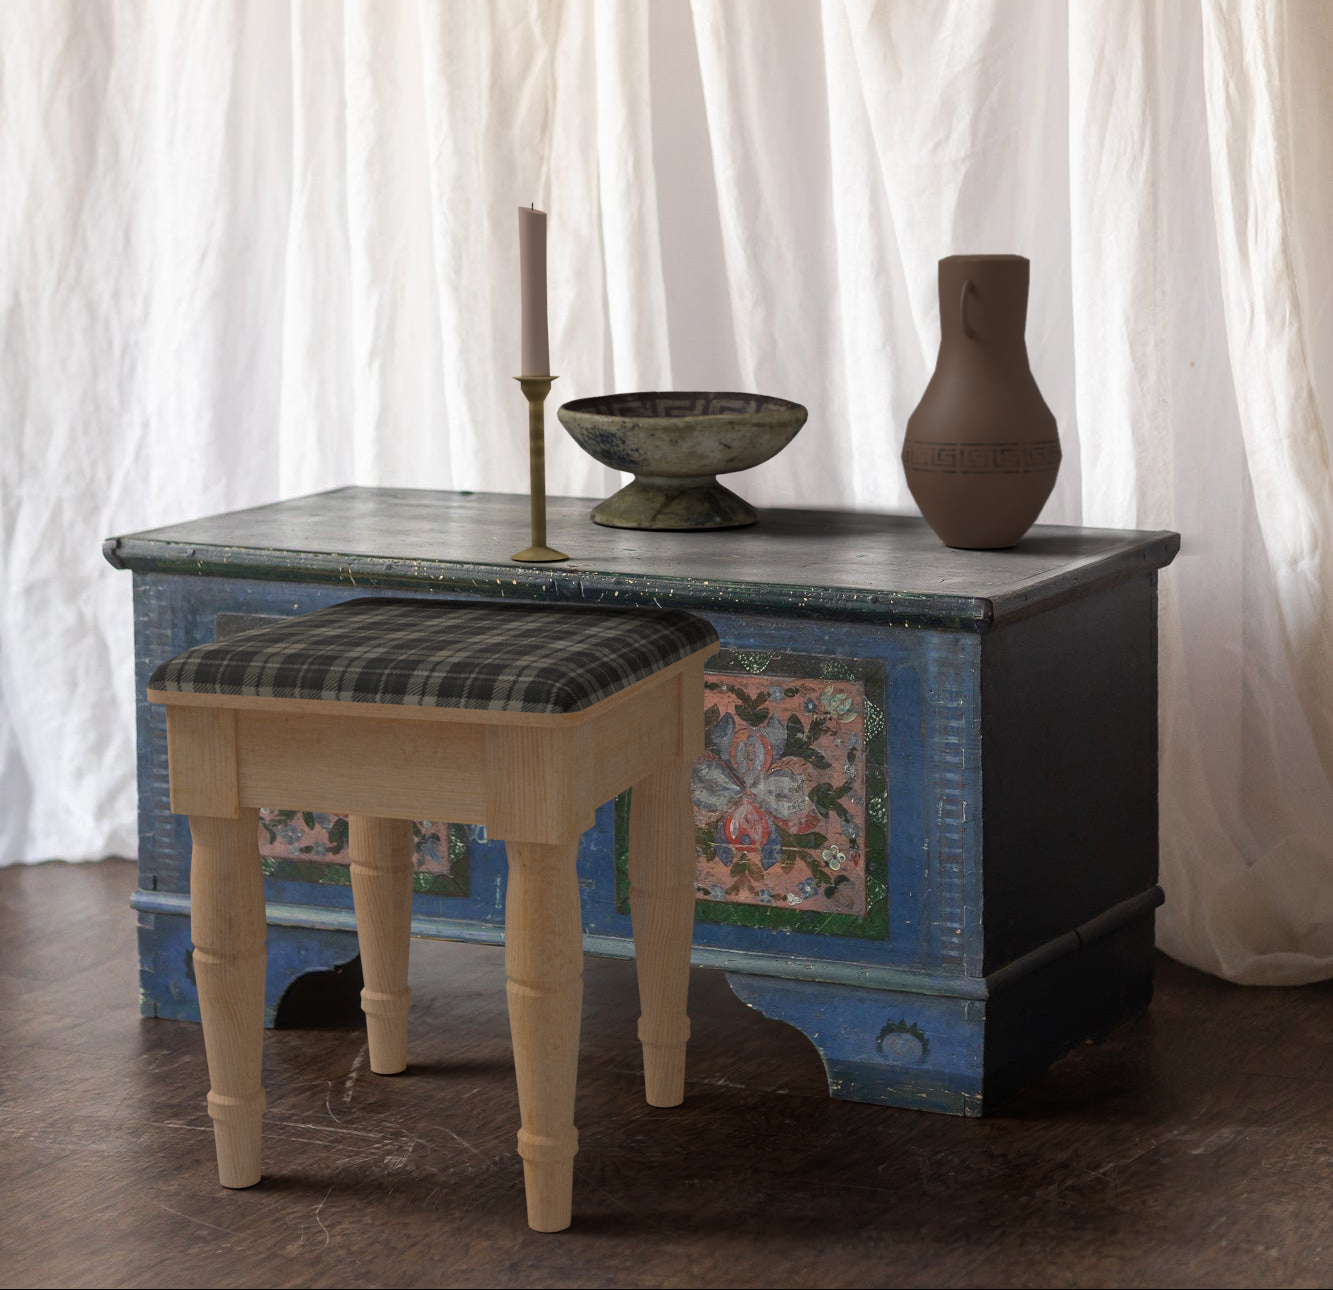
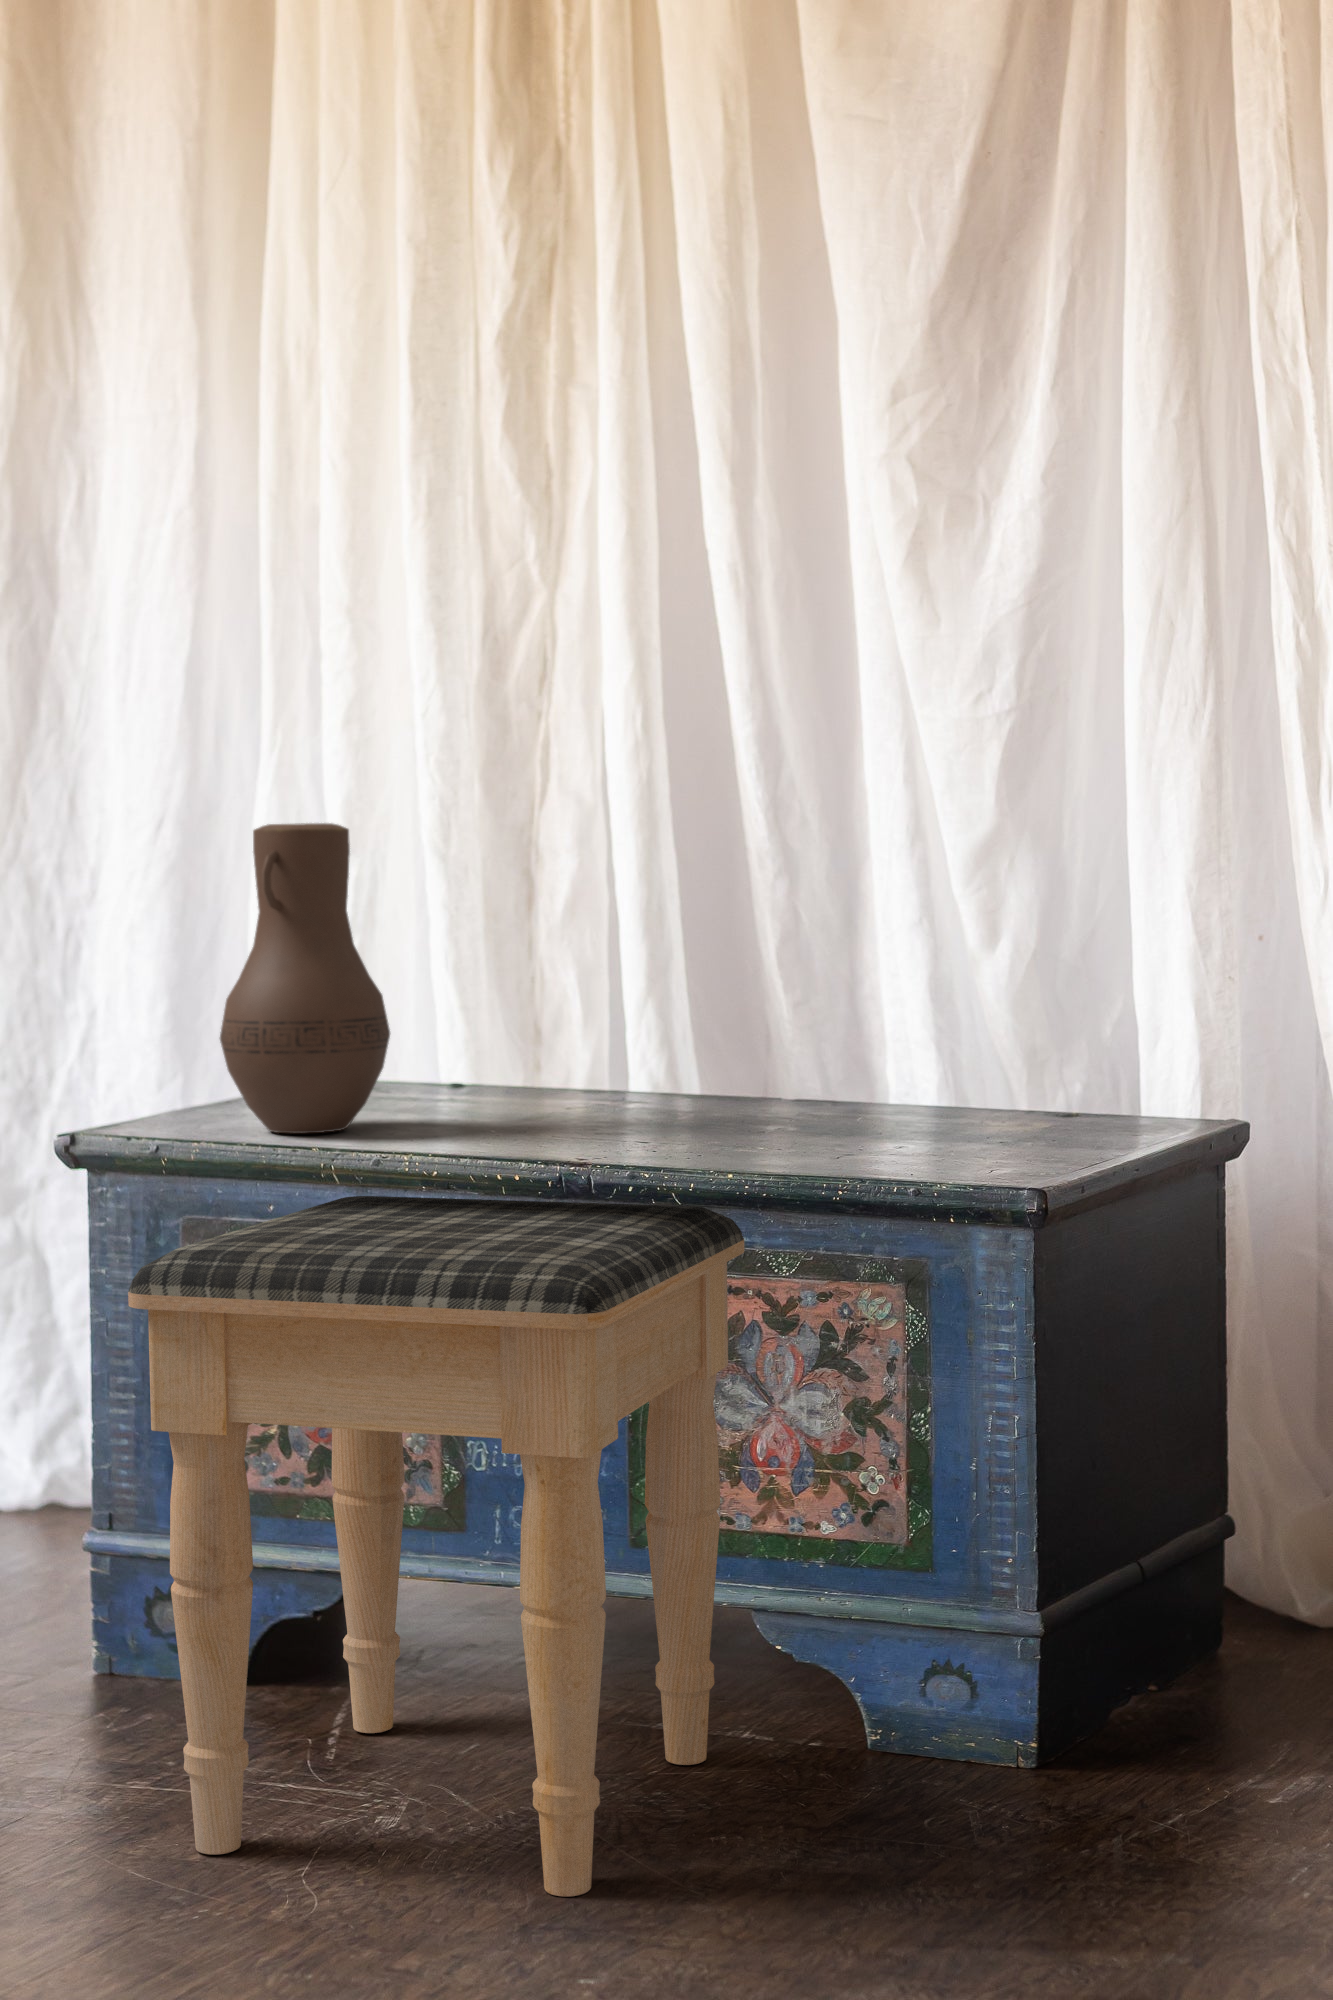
candlestick: present [510,203,569,561] -> none [512,770,577,1155]
vase: present [901,254,1062,548] -> present [220,823,390,1133]
decorative bowl: present [557,391,808,529] -> none [556,972,831,1121]

